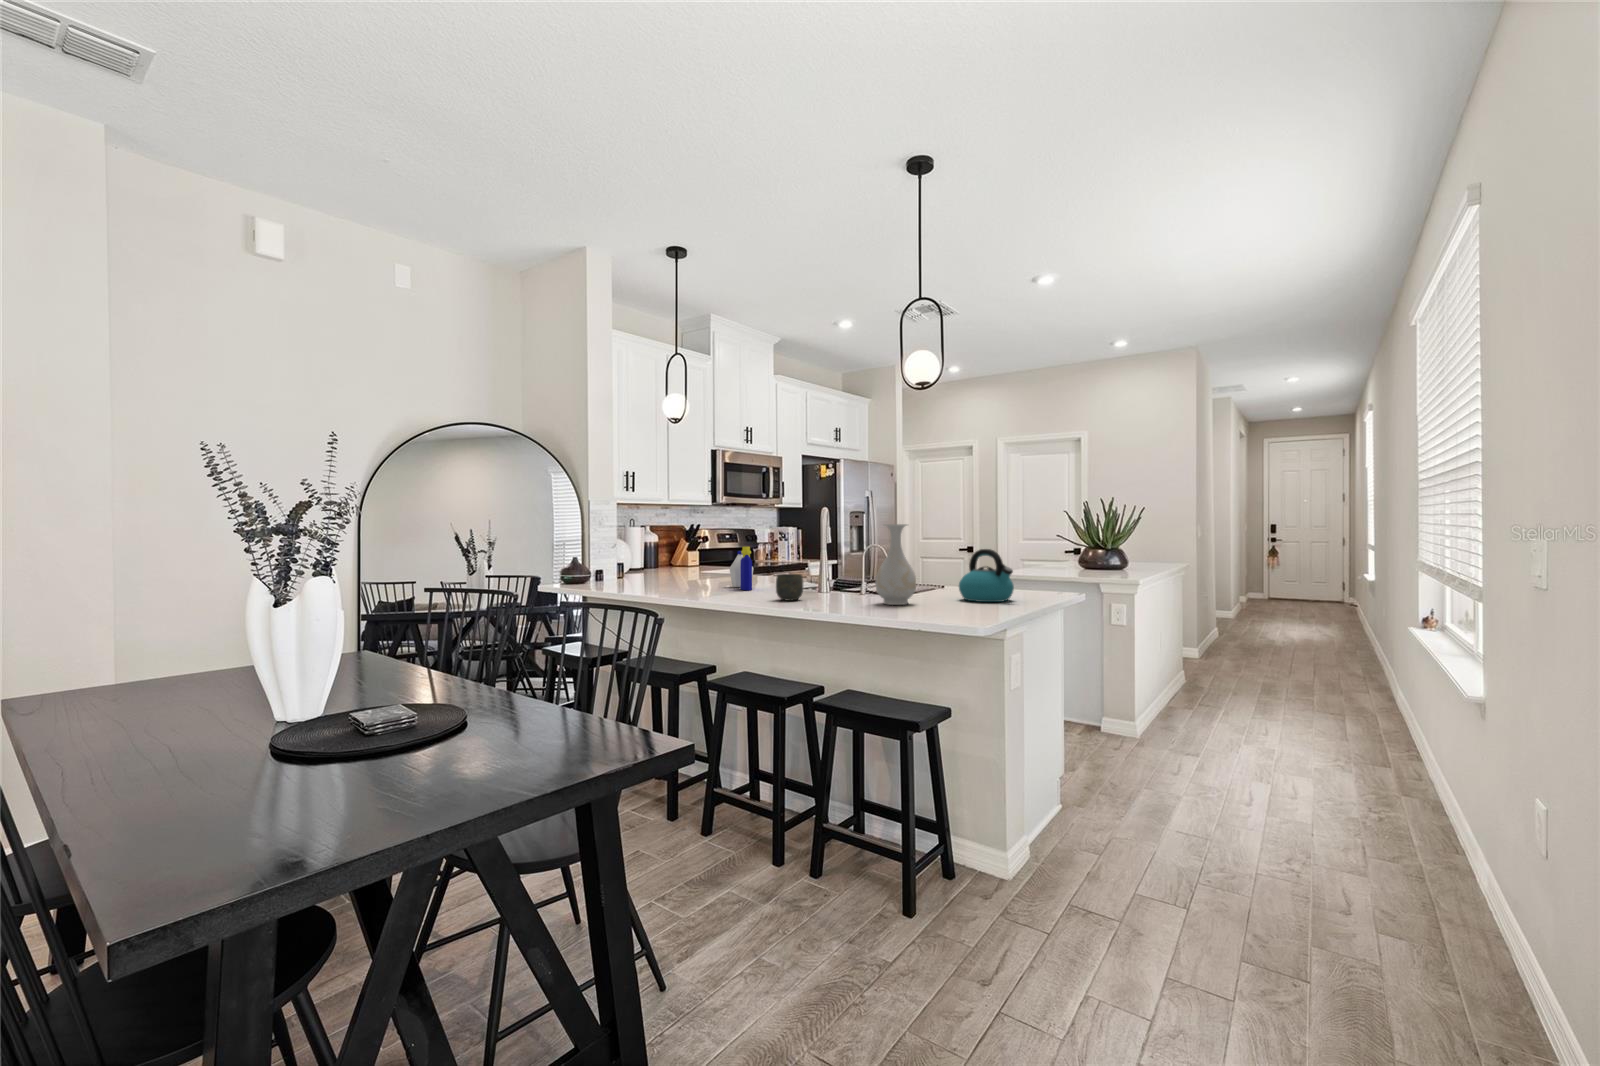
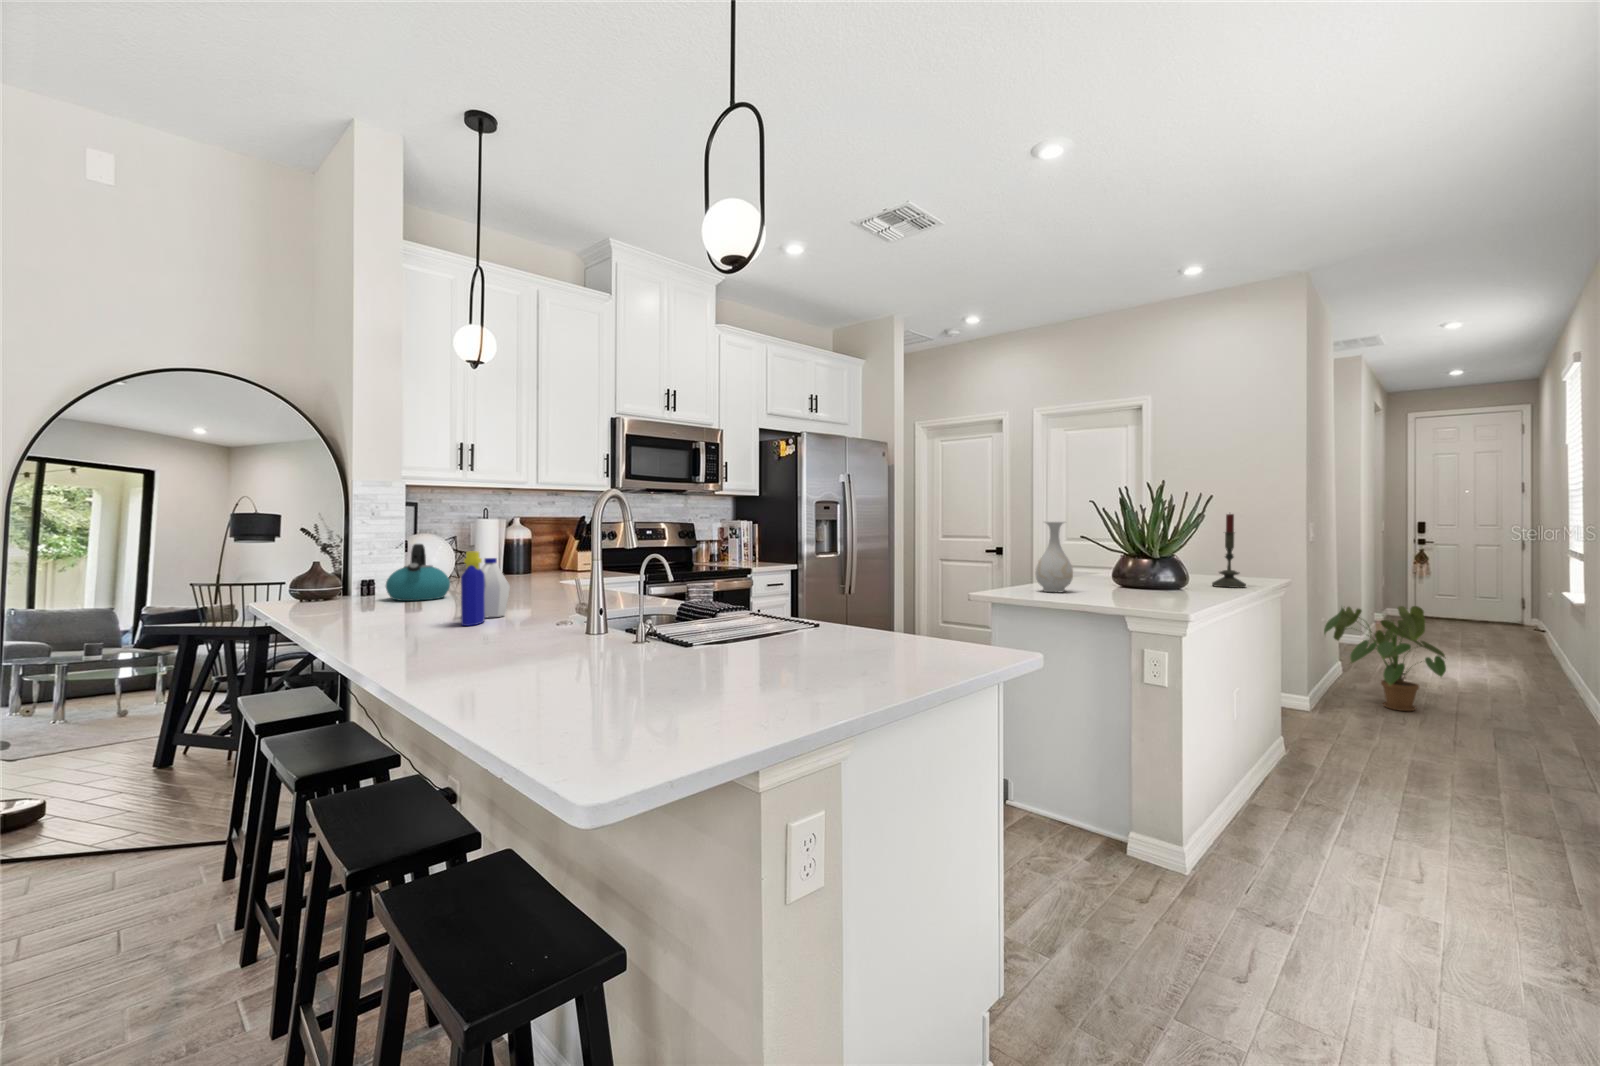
candle: none [1140,519,1162,569] -> present [1212,514,1246,588]
vase: present [875,524,916,605] -> present [1035,522,1073,592]
kettle: present [959,549,1014,602] -> present [386,544,450,601]
mug: present [776,574,803,601] -> none [404,607,474,660]
house plant: none [1207,583,1288,657] -> present [1324,606,1446,711]

